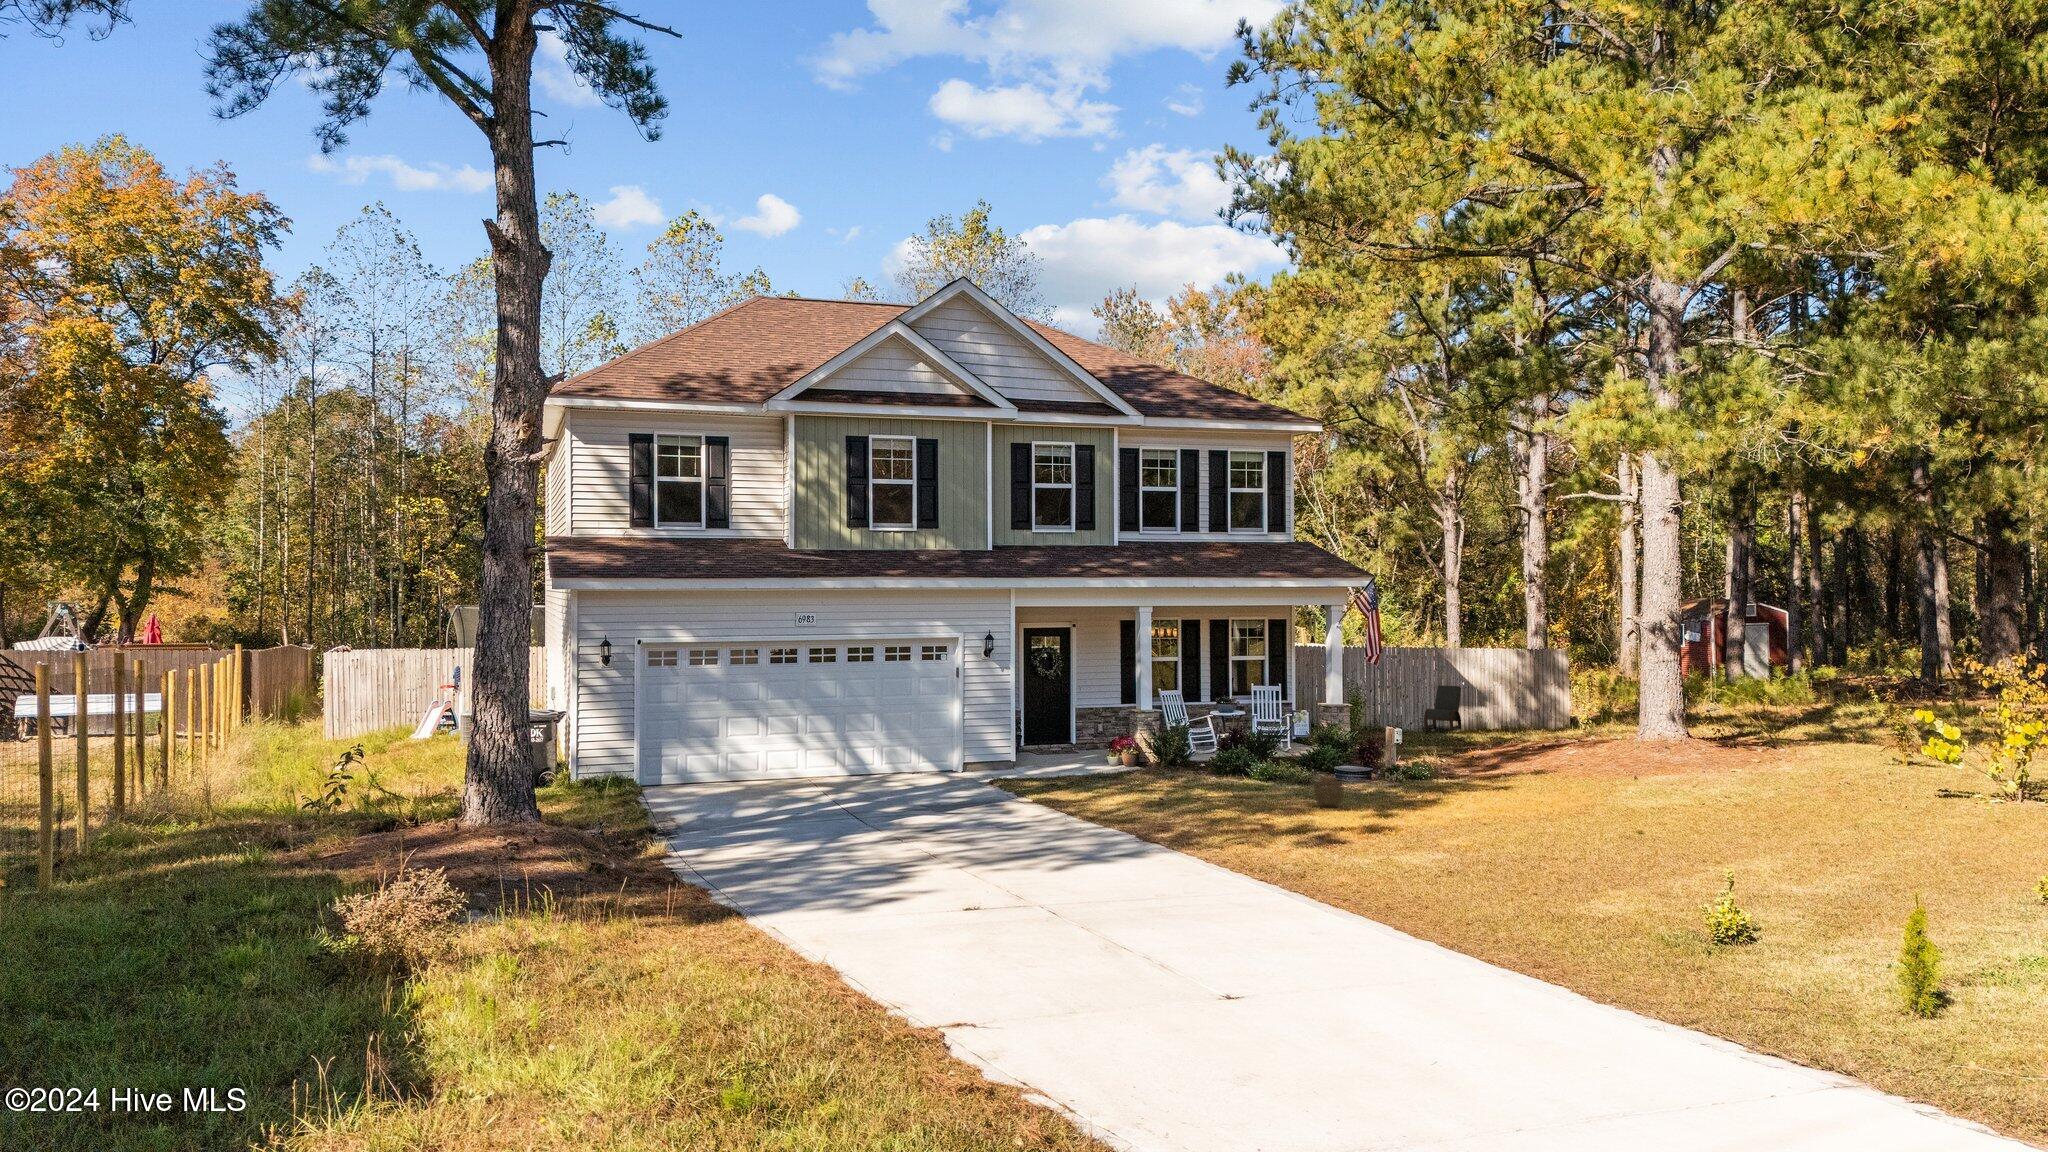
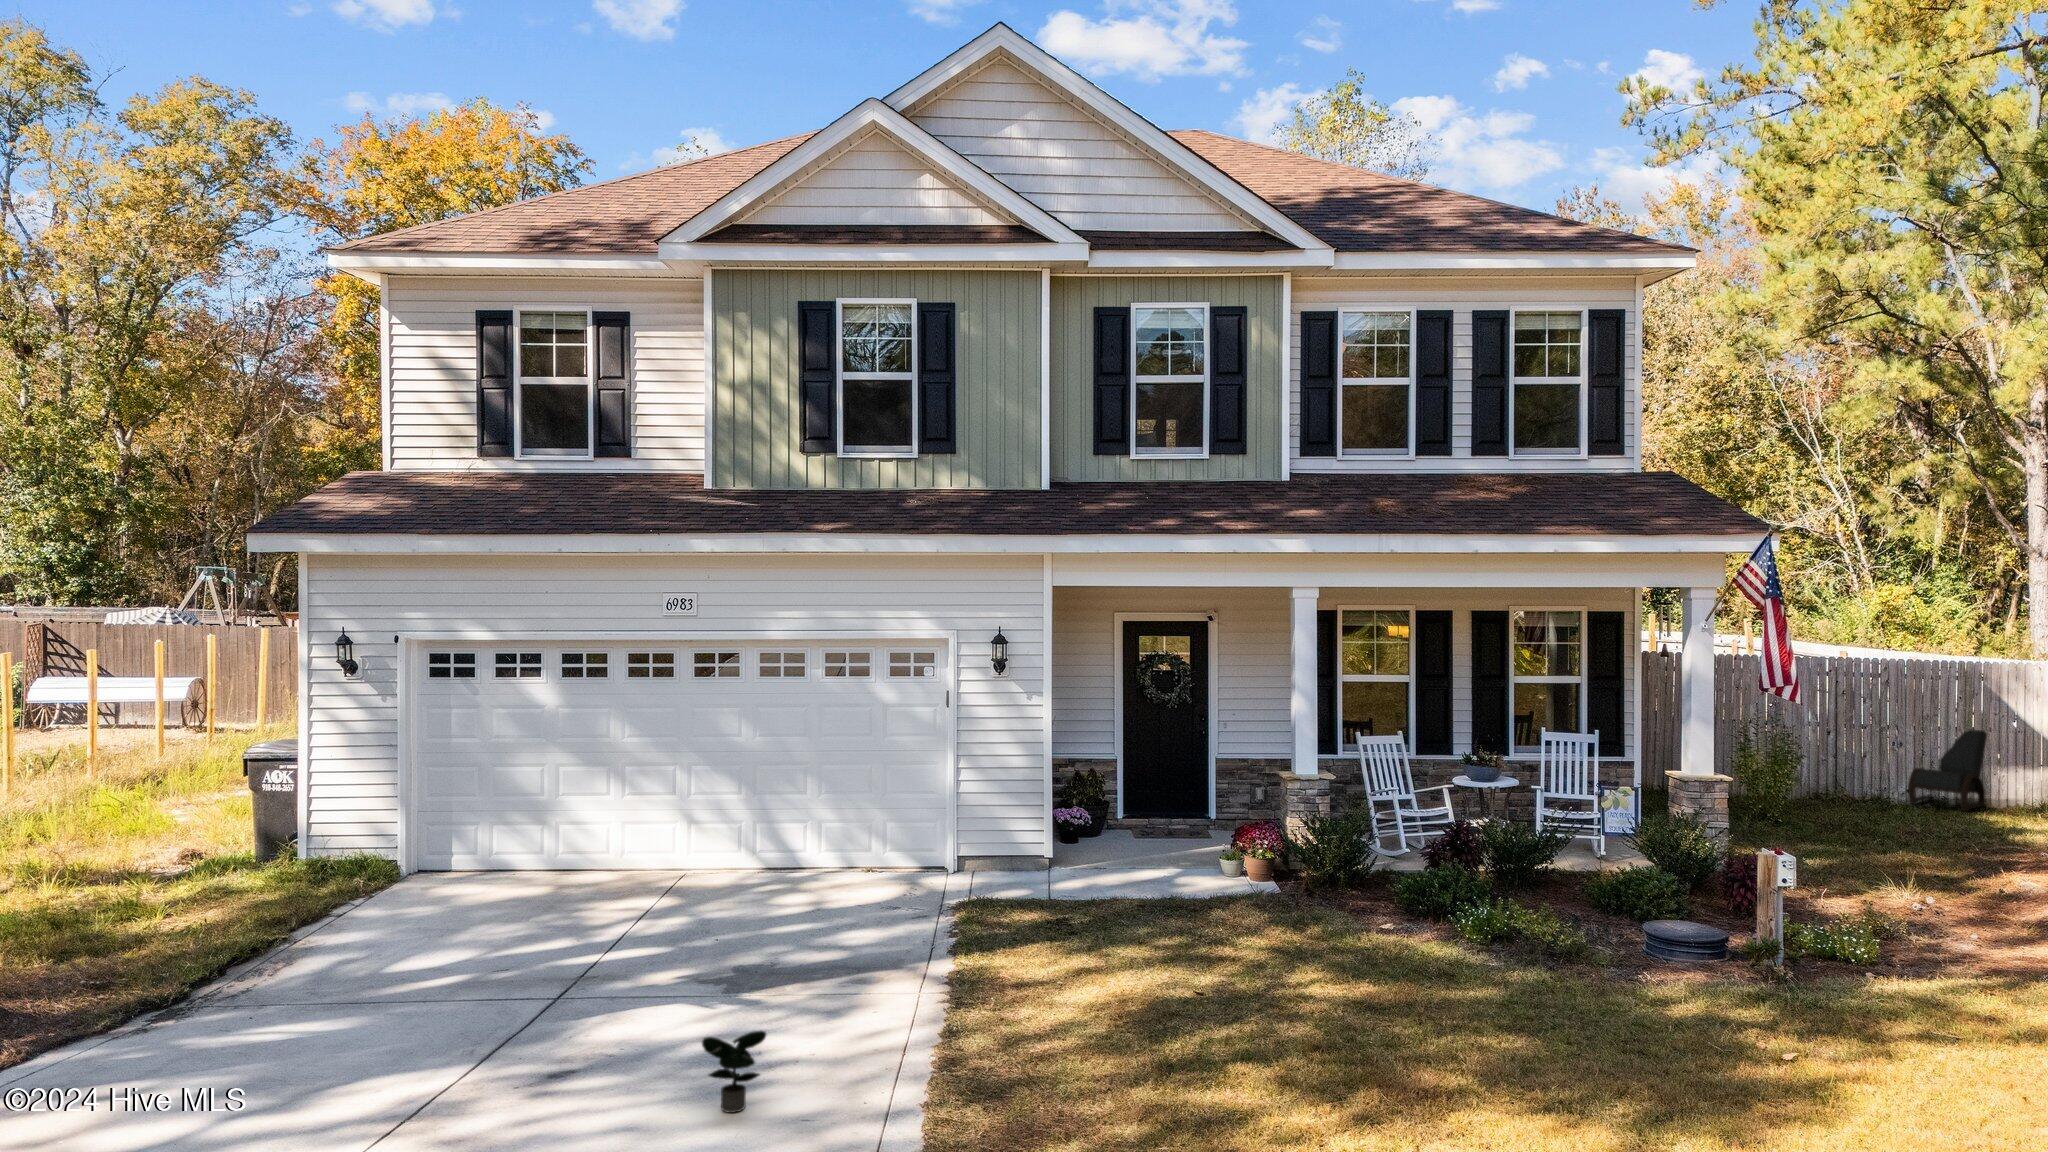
woven basket: present [1315,777,1343,807] -> none [1523,1035,1597,1120]
potted plant: none [1001,792,1029,825] -> present [702,1031,766,1113]

